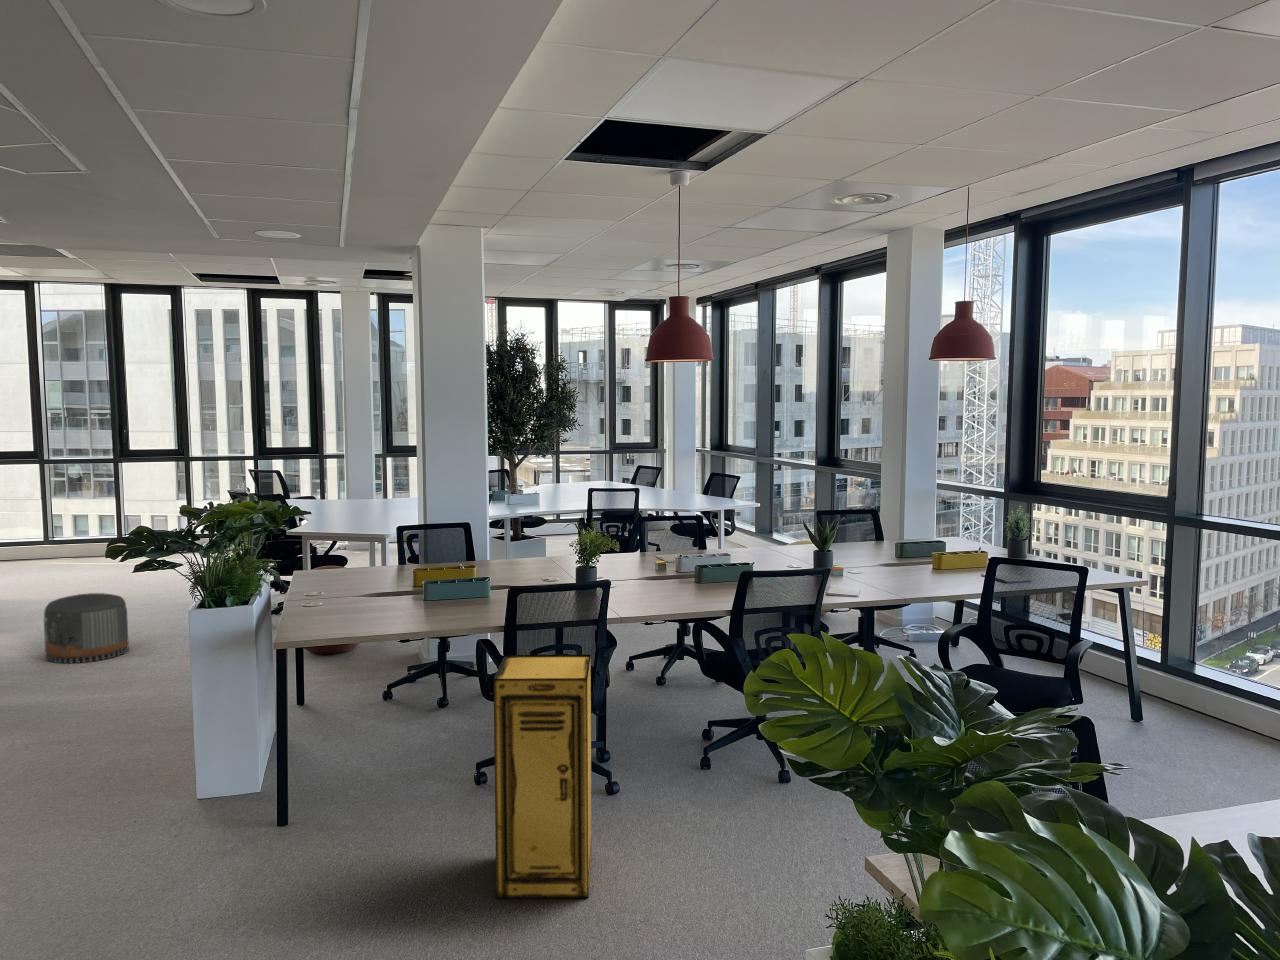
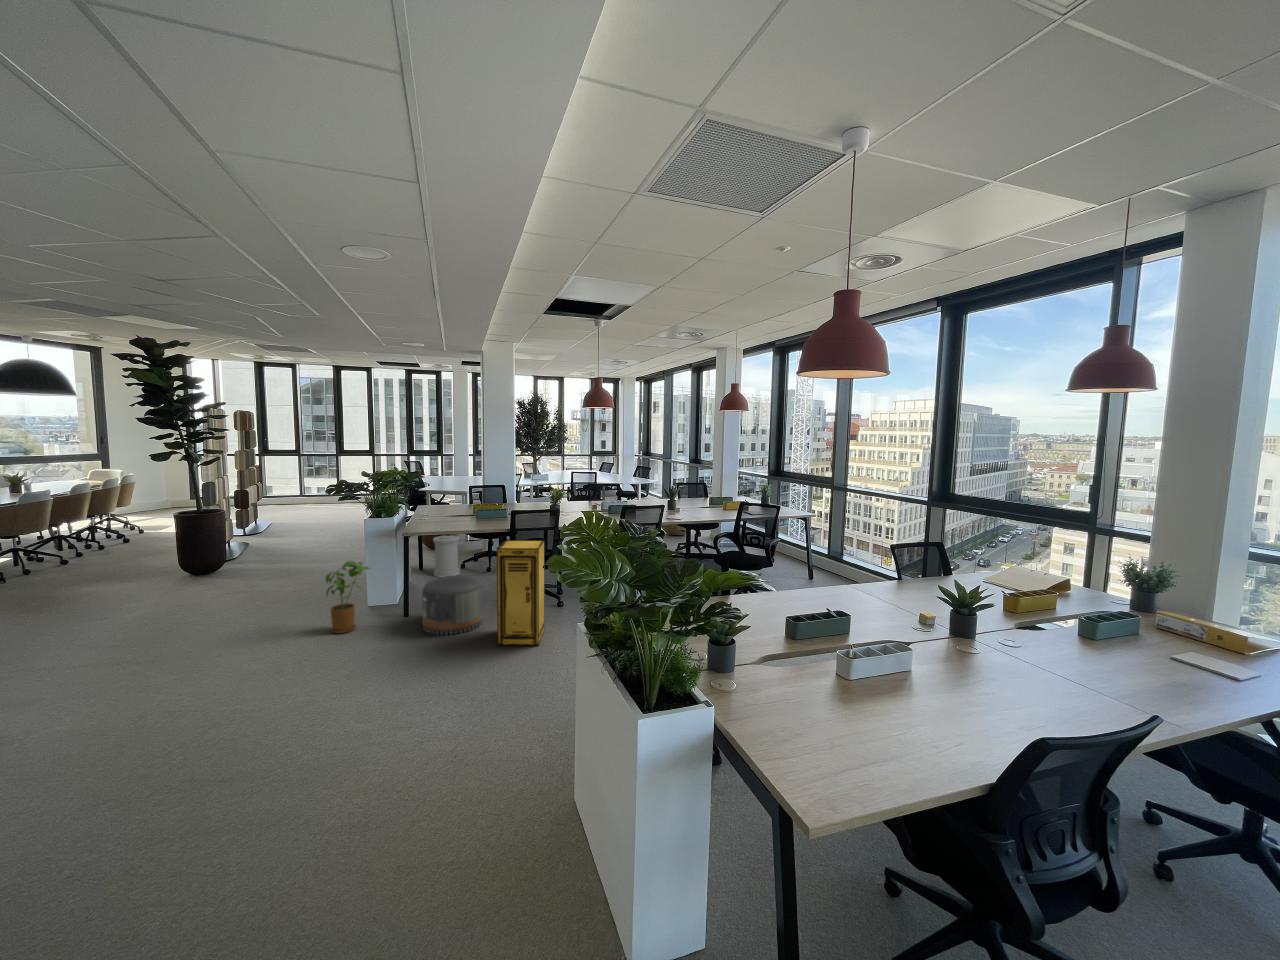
pouf: present [44,593,128,663] -> present [422,575,483,635]
trash can: none [325,632,380,721] -> present [433,536,460,577]
house plant: none [111,706,210,868] -> present [325,561,369,634]

